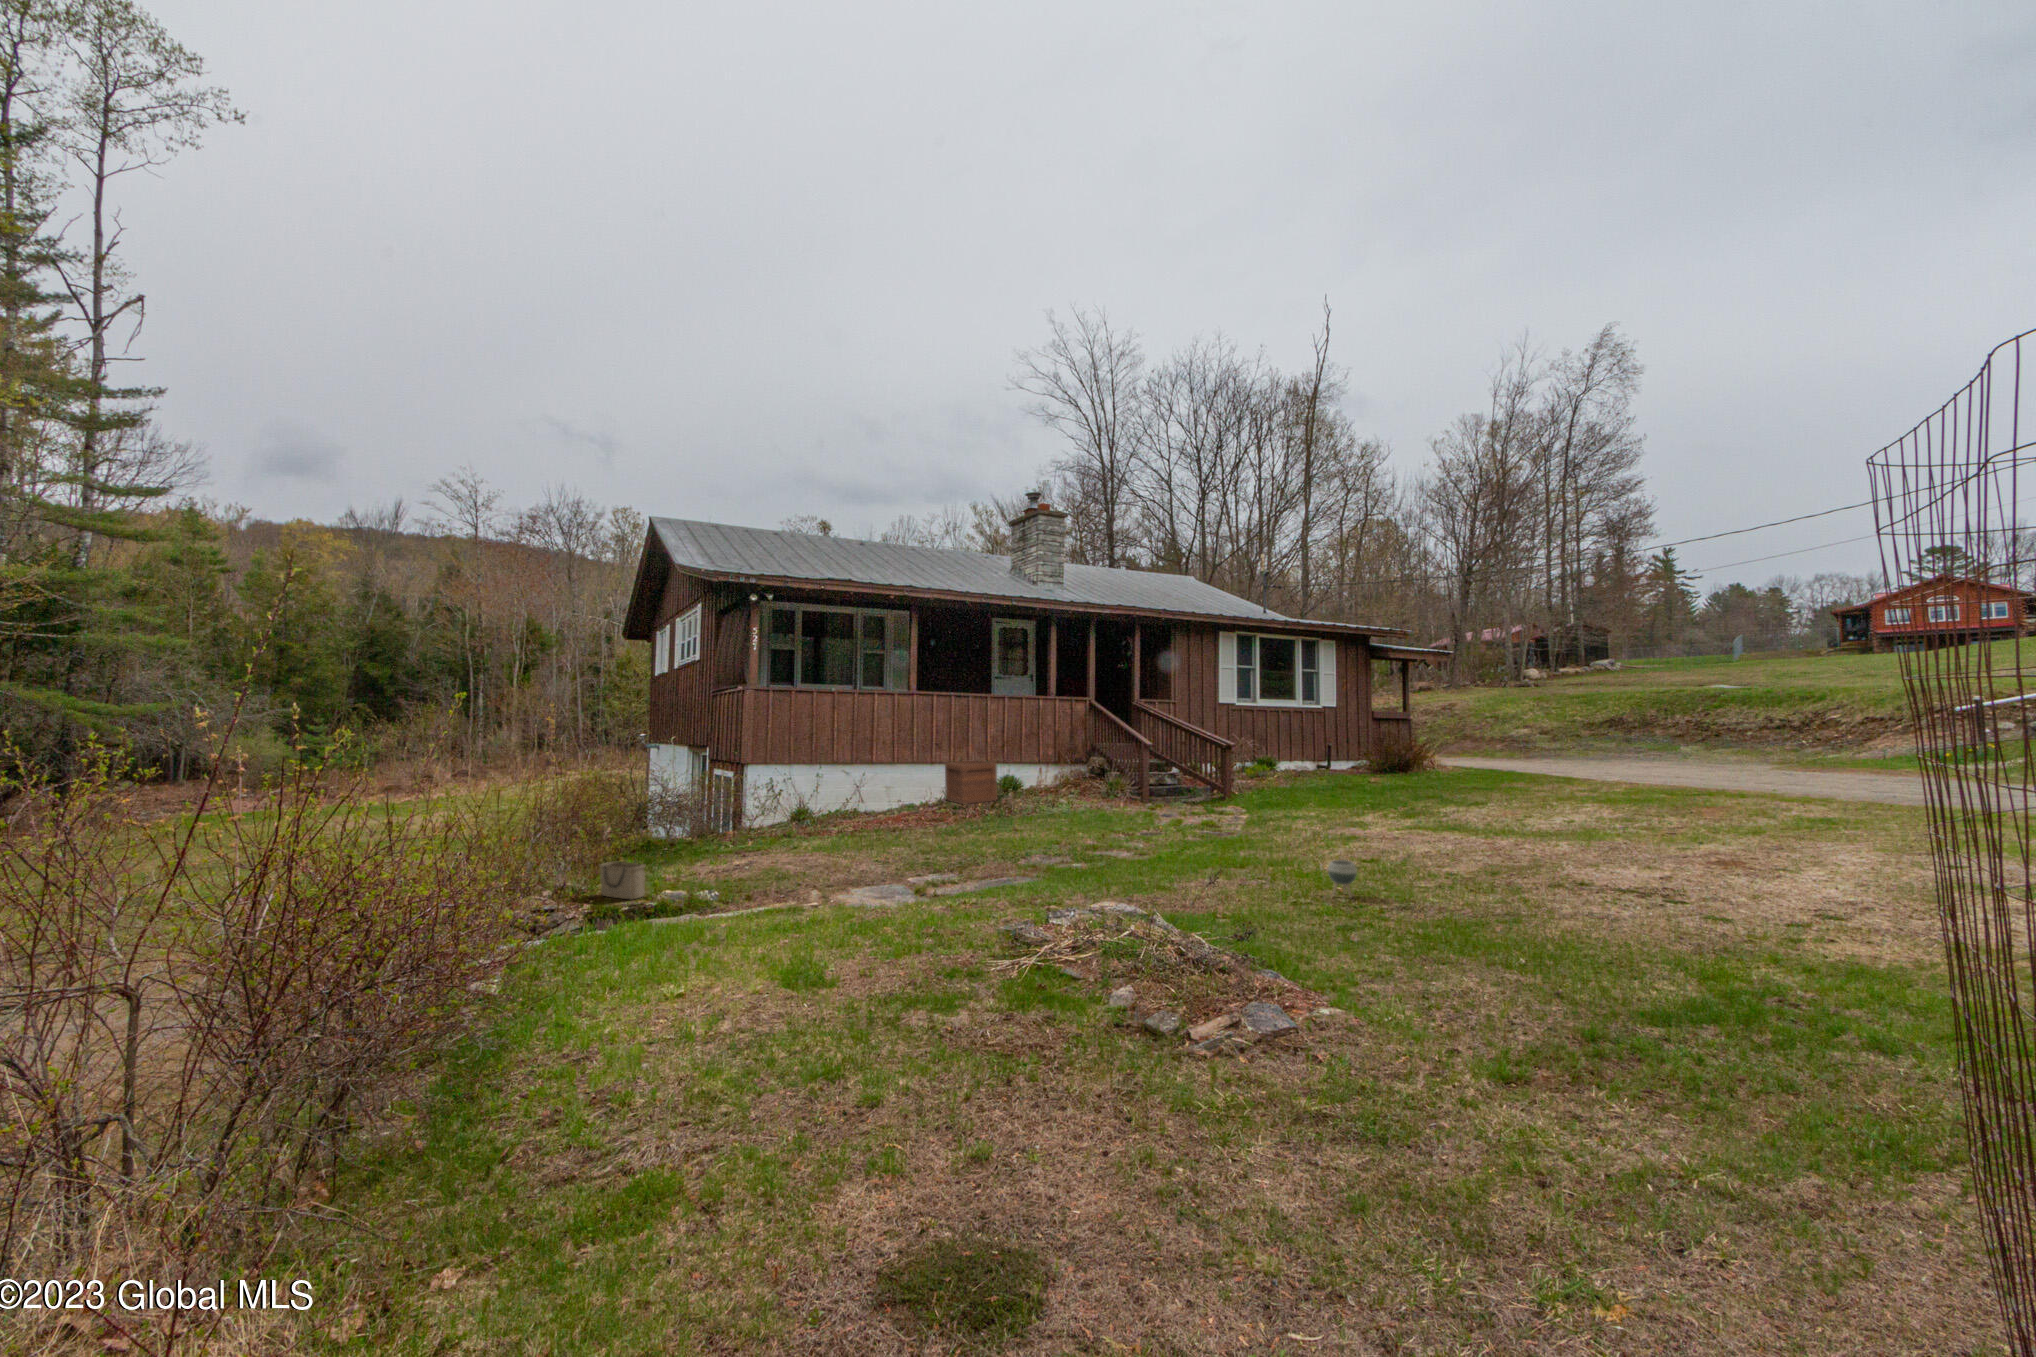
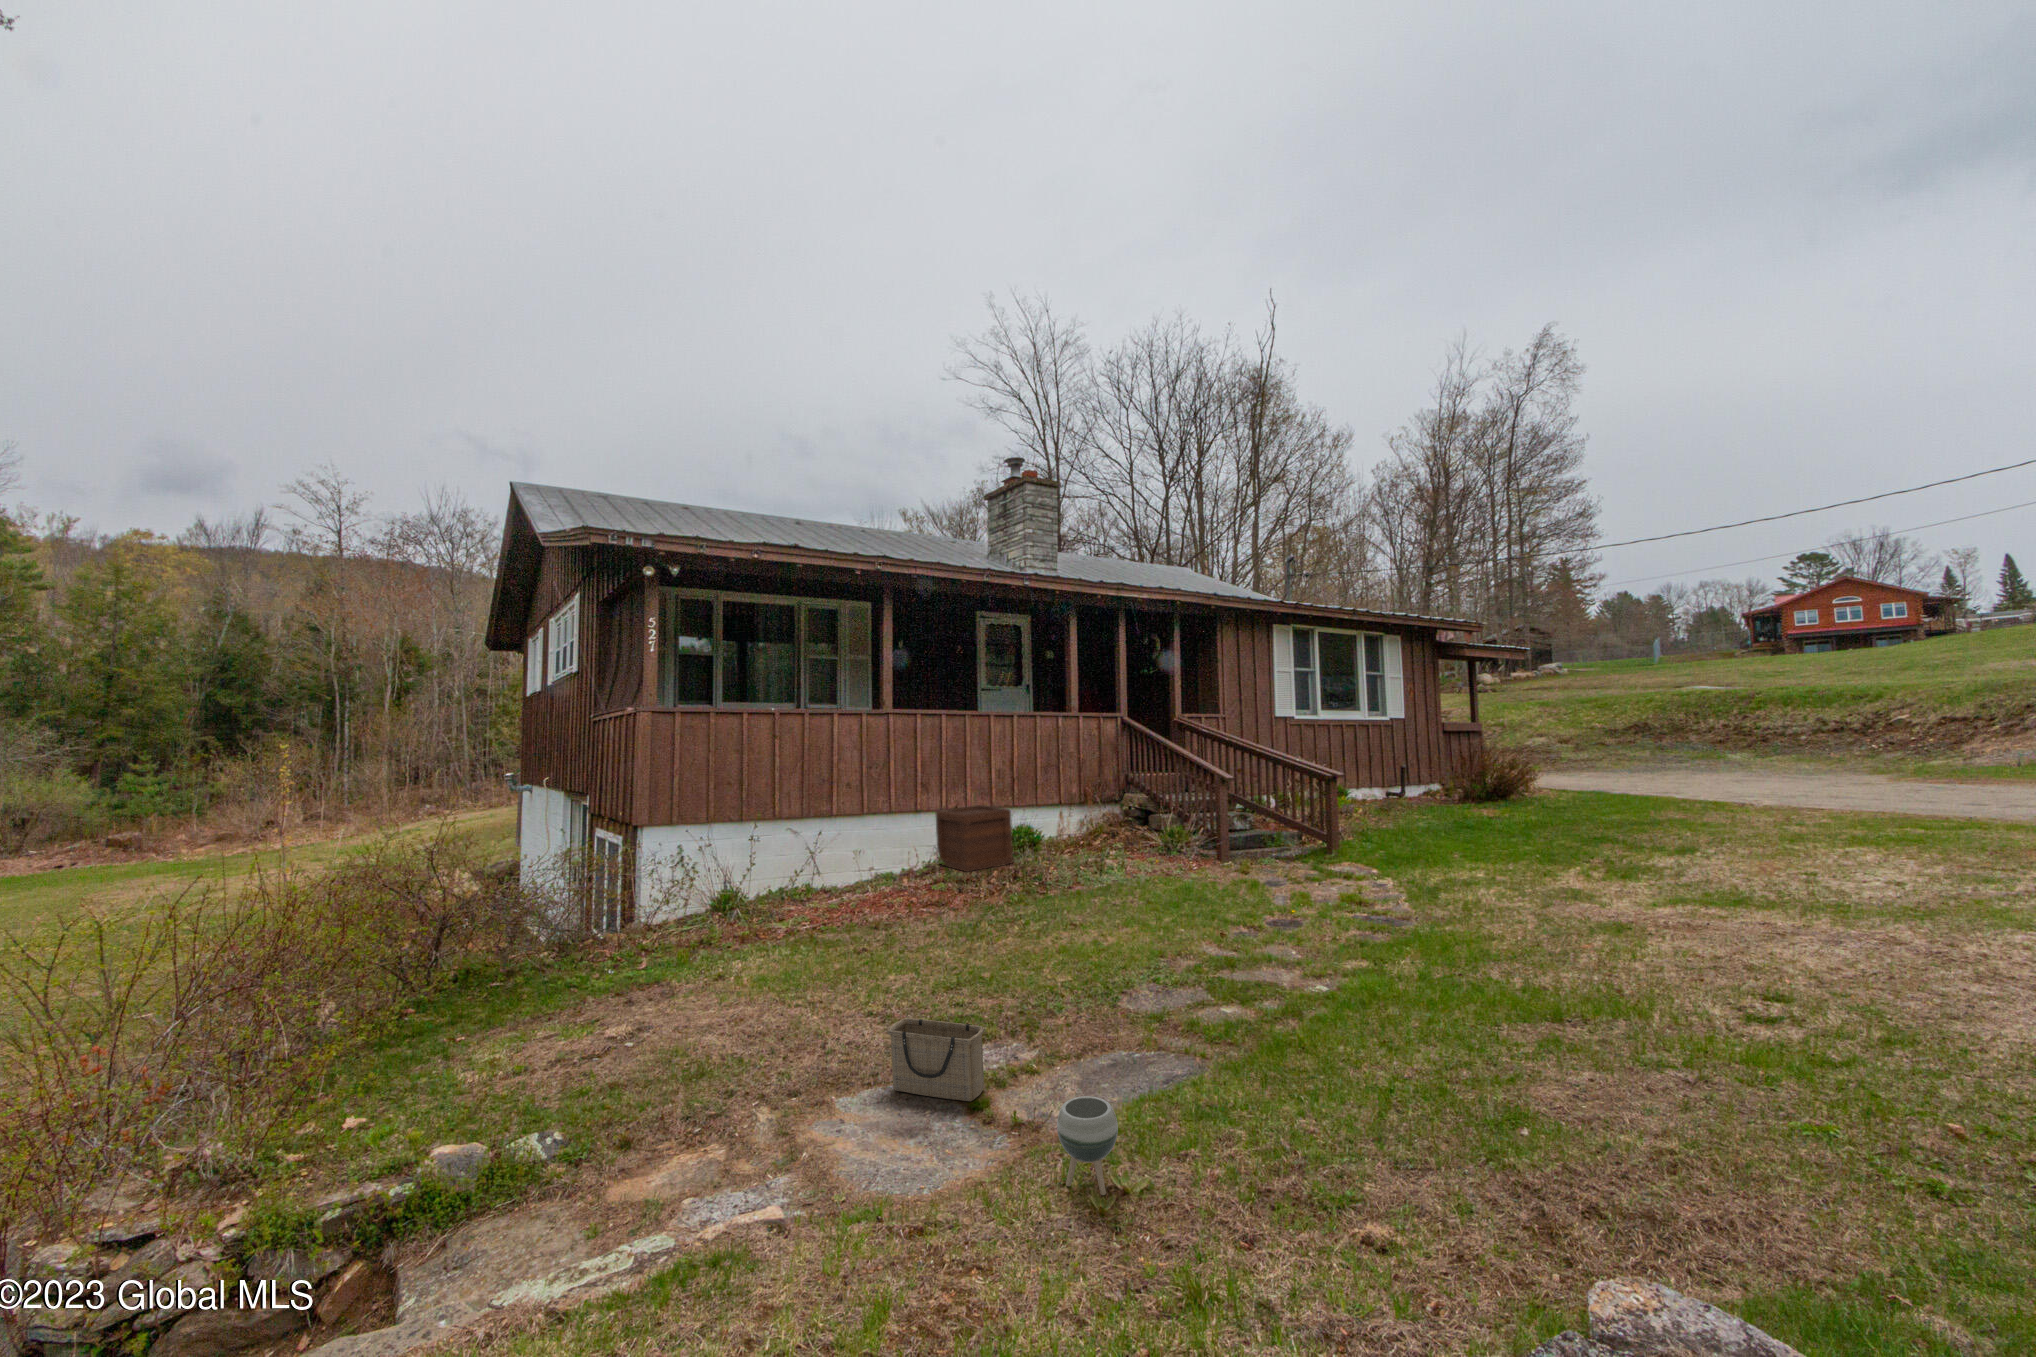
planter: present [1328,860,1357,898] -> present [1057,1096,1118,1195]
basket: present [600,861,645,899] -> present [887,1018,985,1101]

